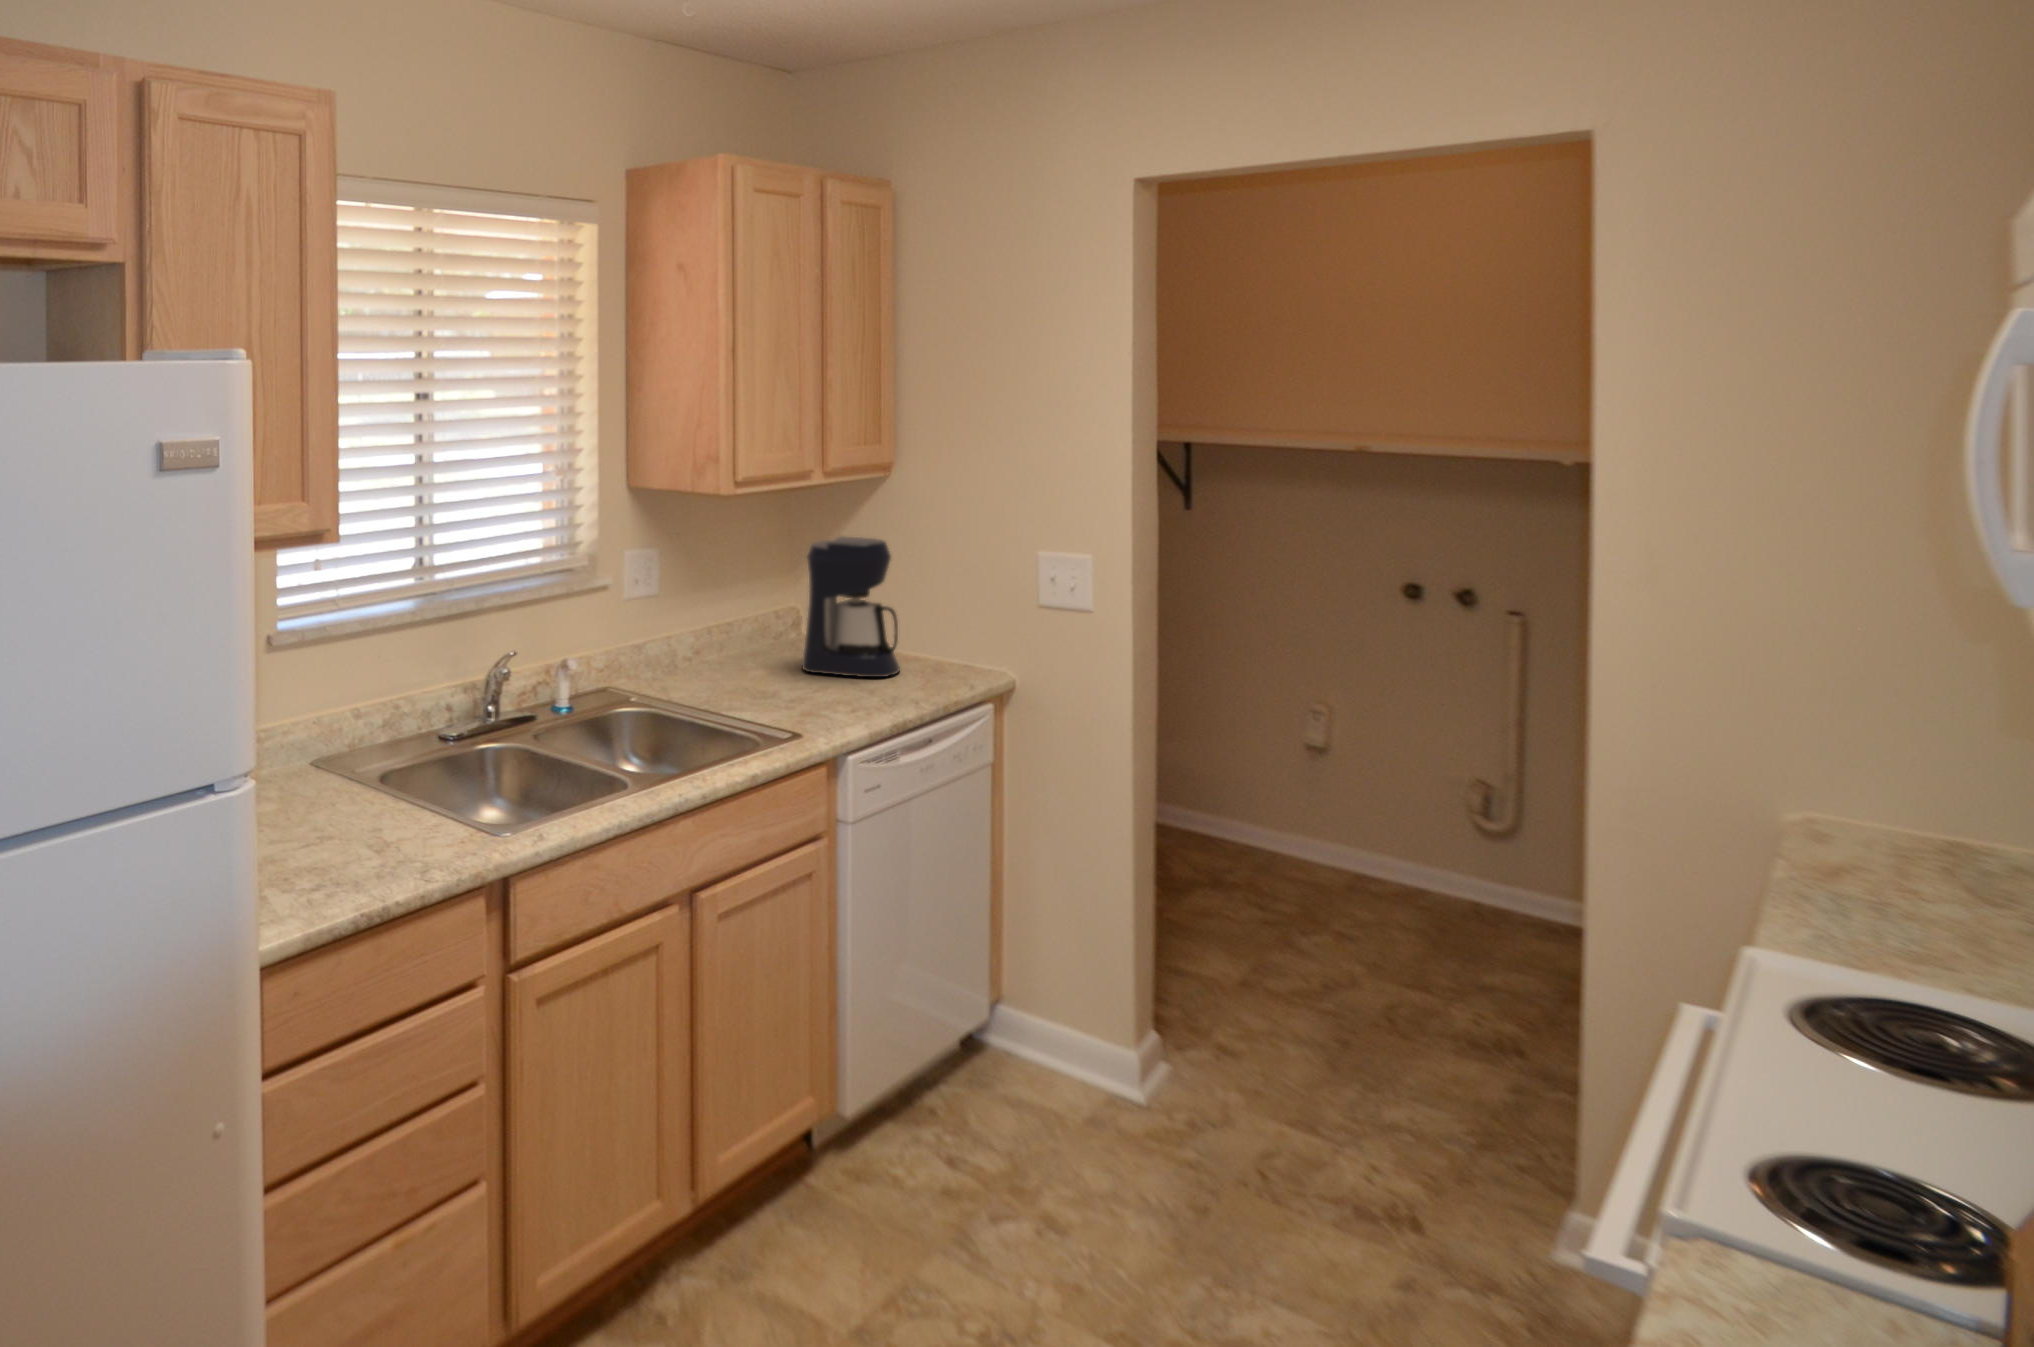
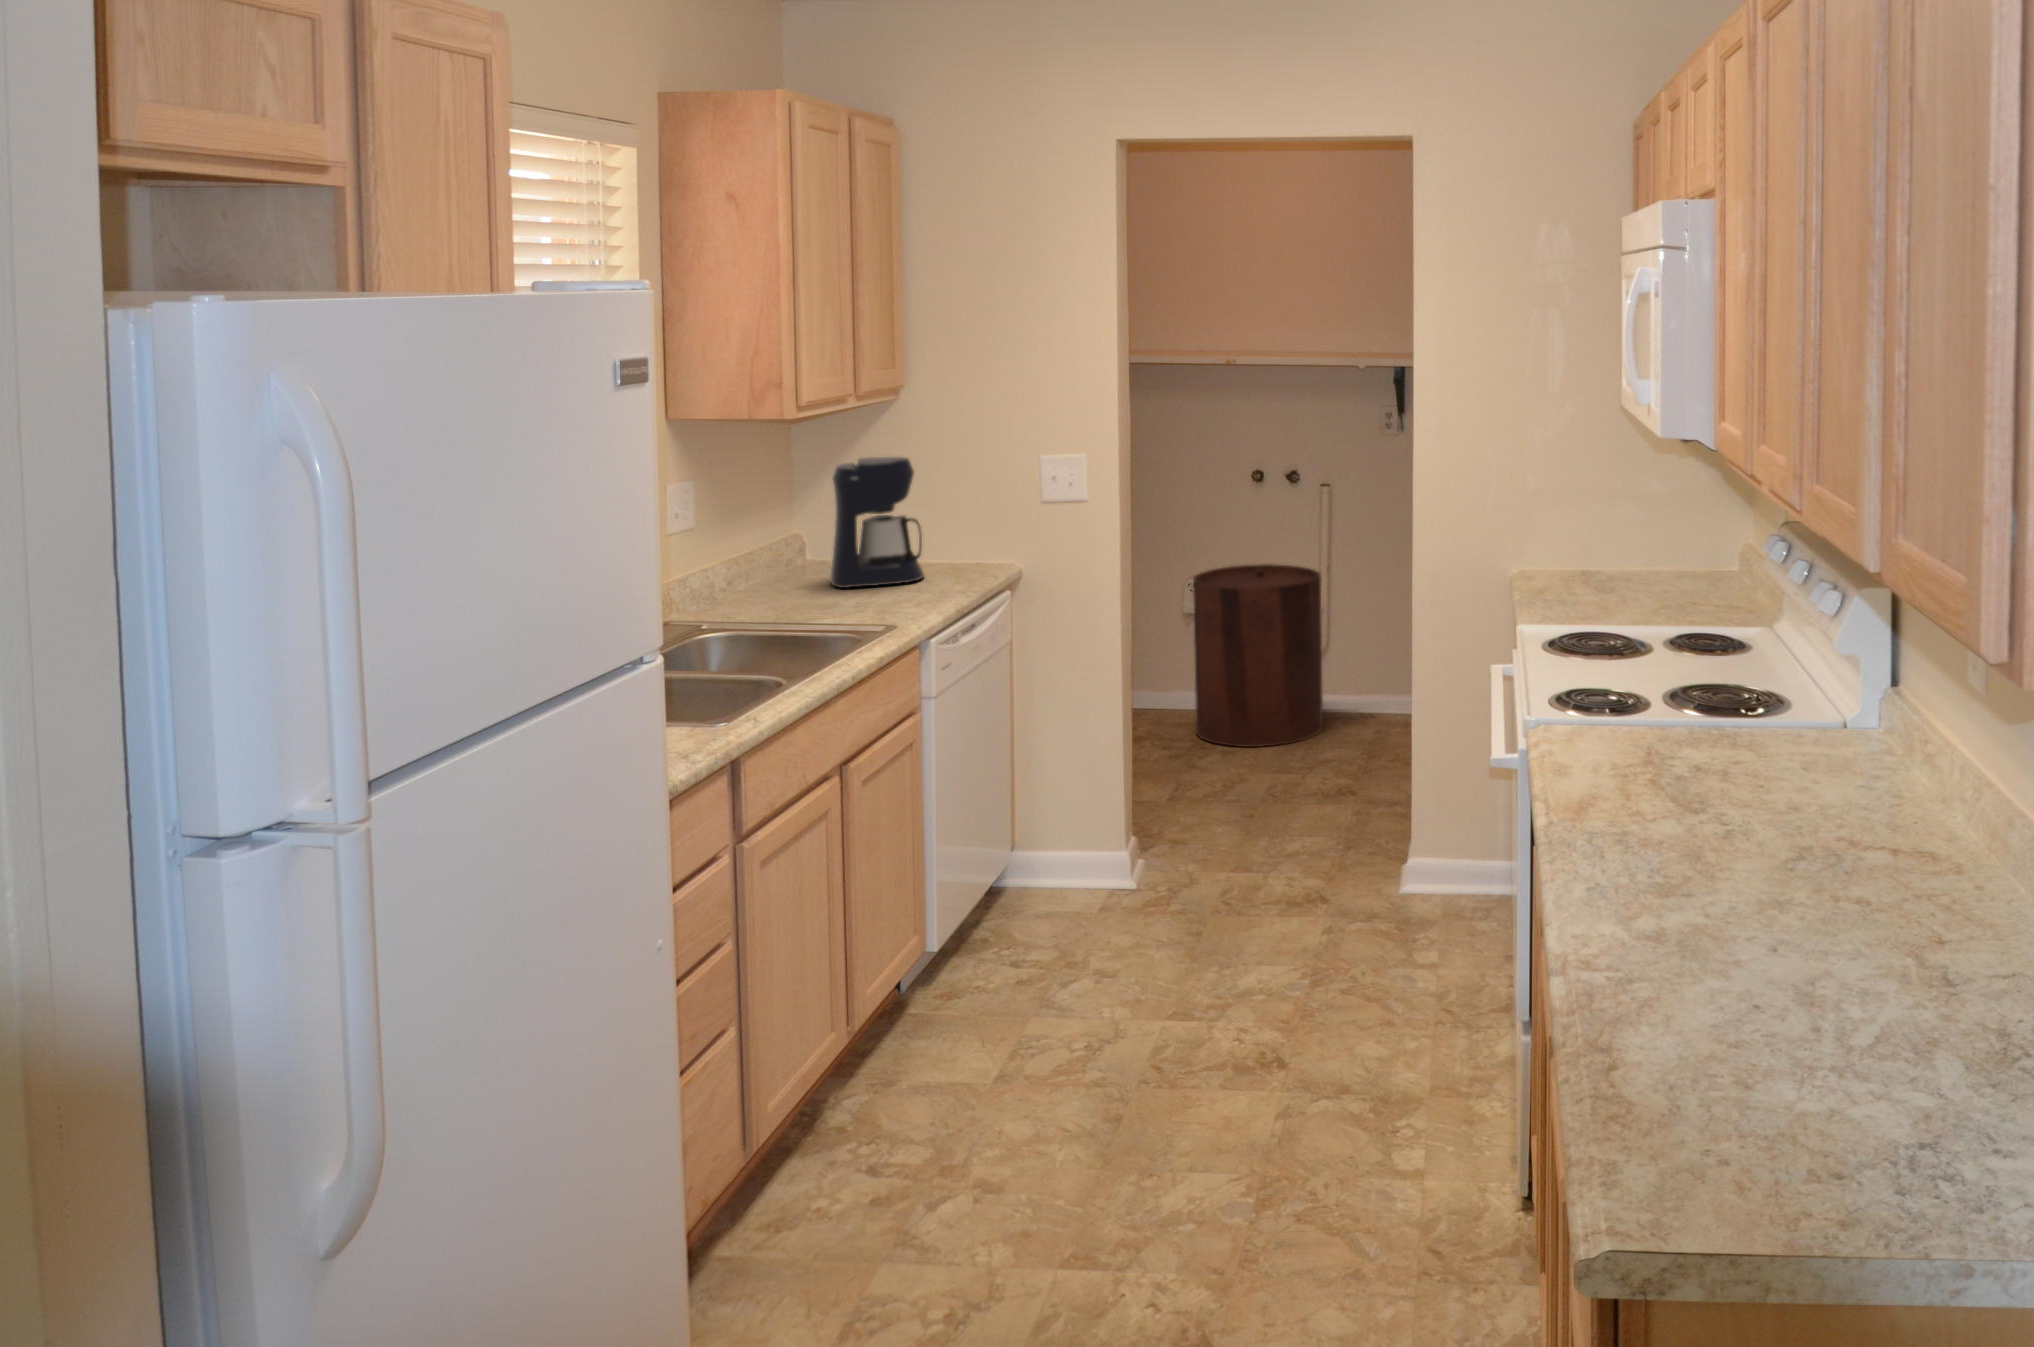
trash can: none [1296,701,1486,947] -> present [1193,564,1323,747]

